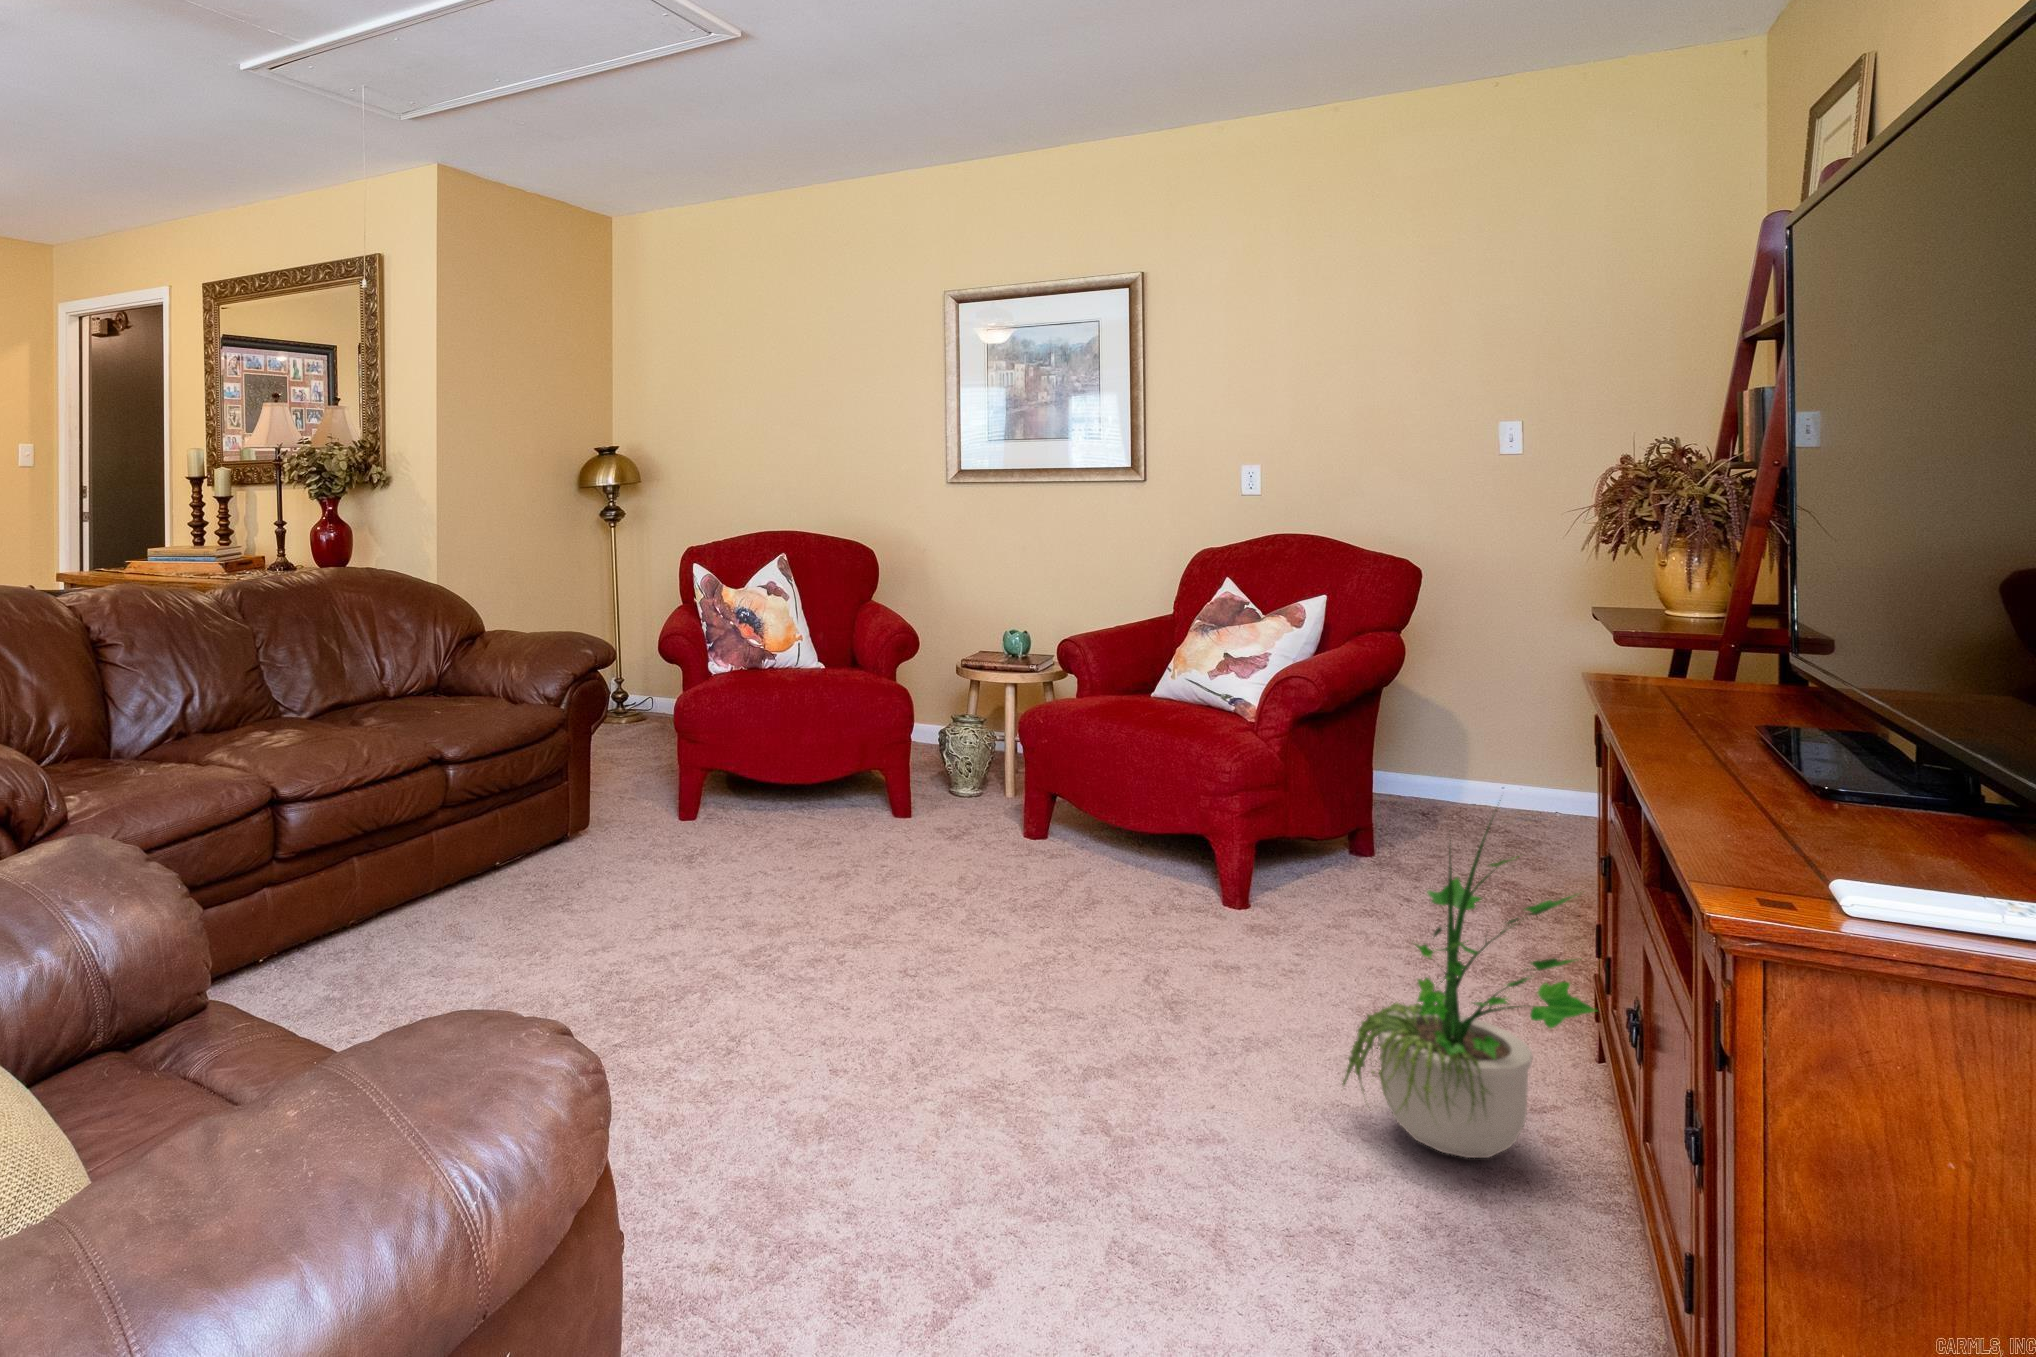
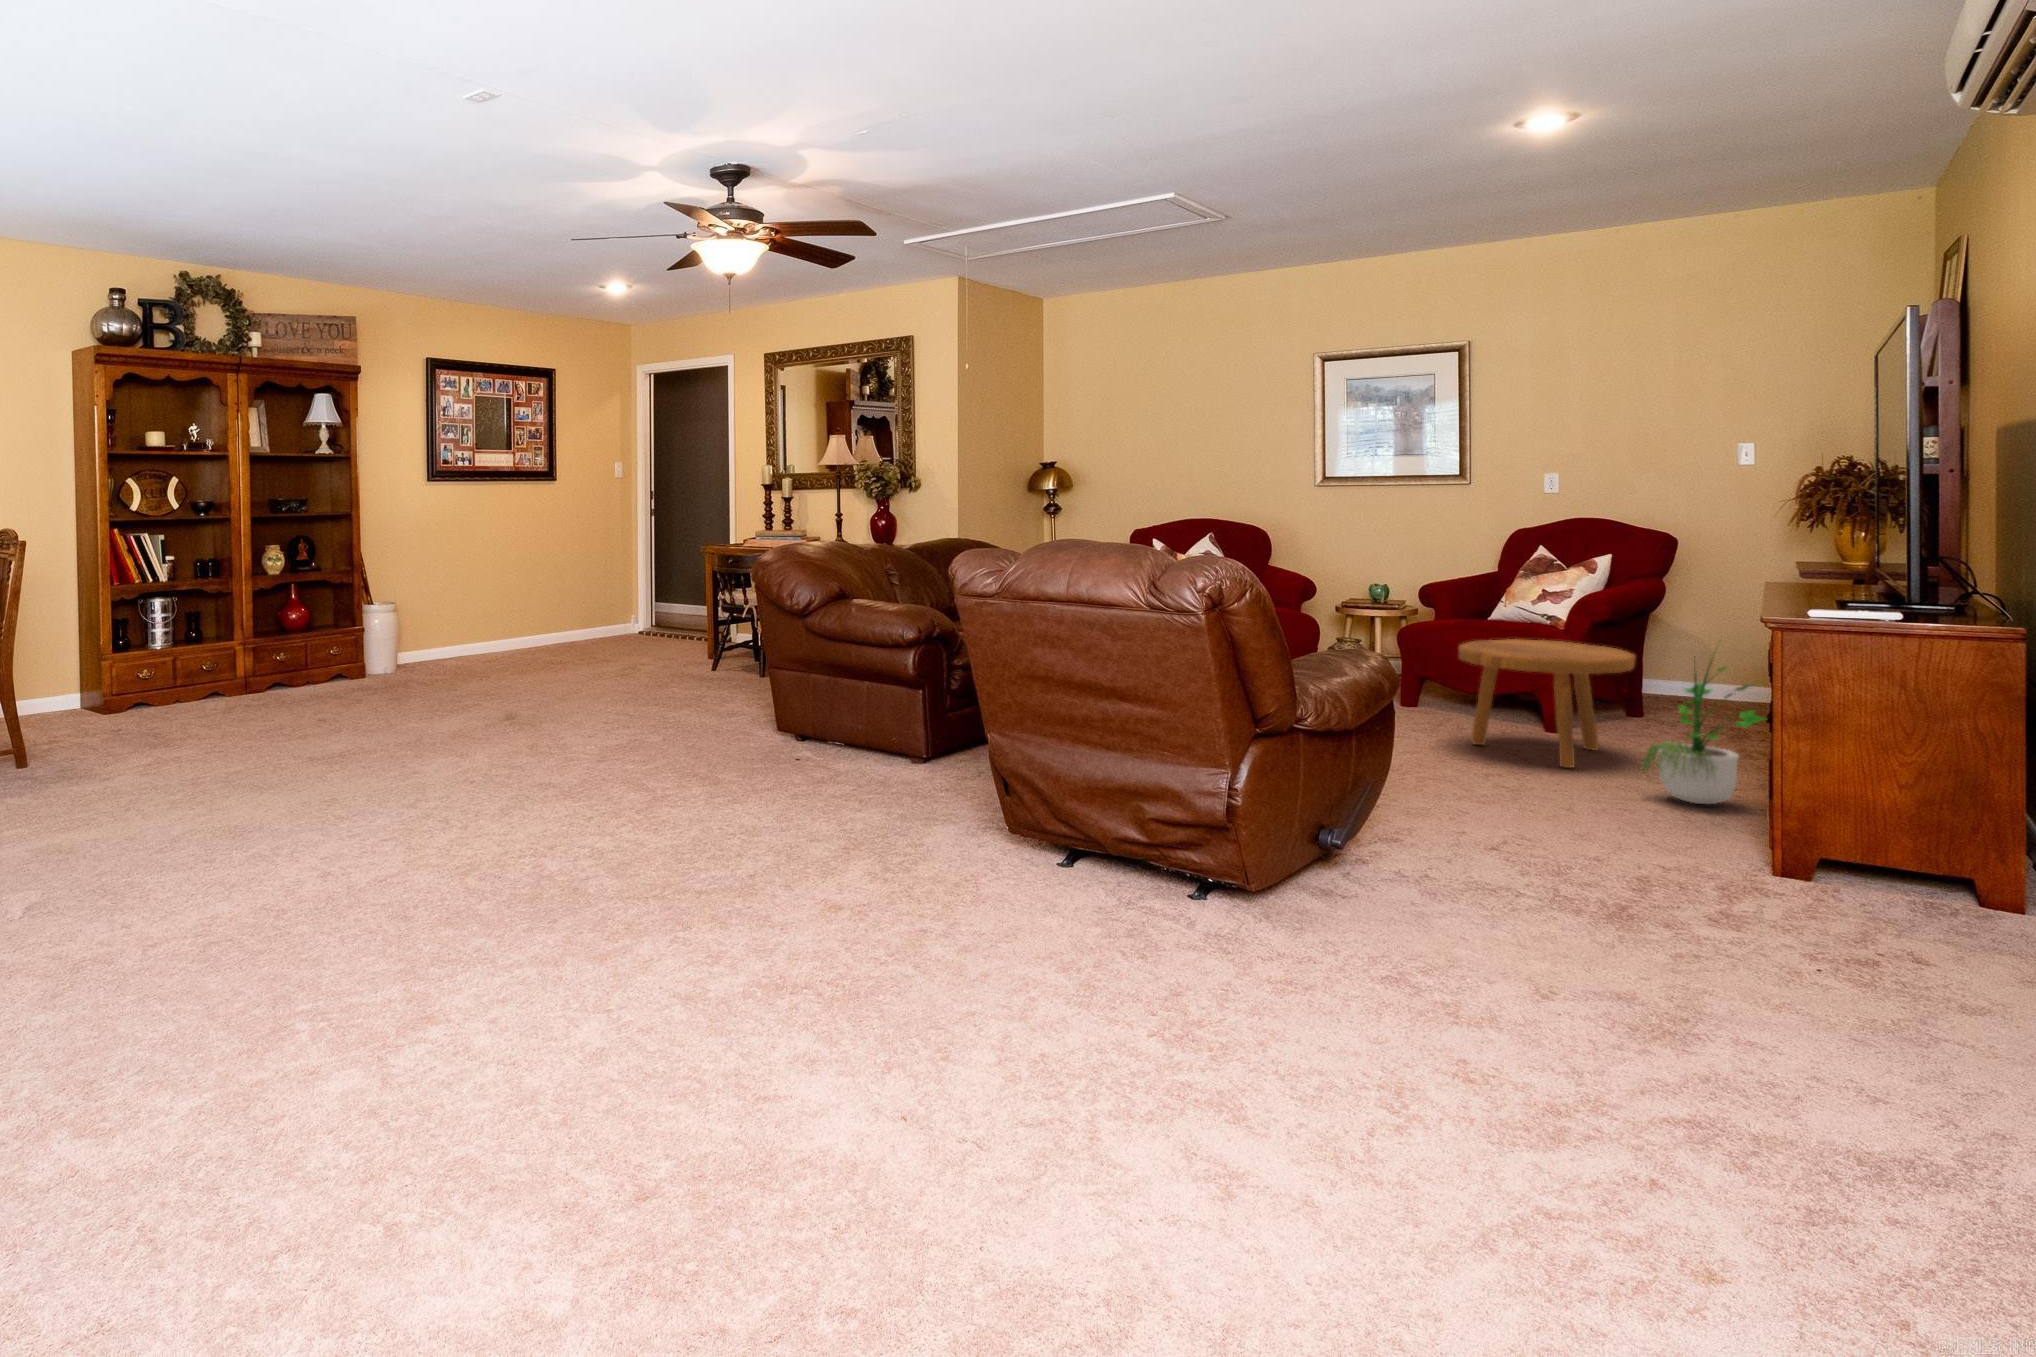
footstool: none [1062,751,1348,1019] -> present [1459,639,1635,768]

